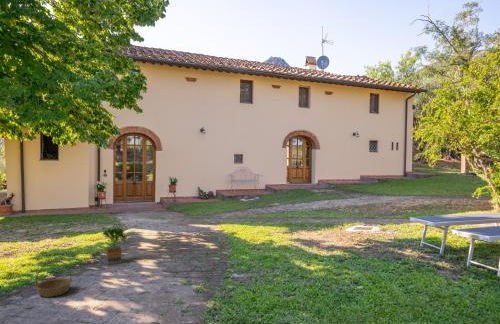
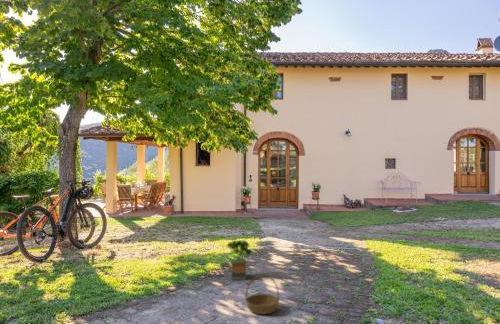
basket: present [35,261,72,297] -> present [246,275,279,314]

